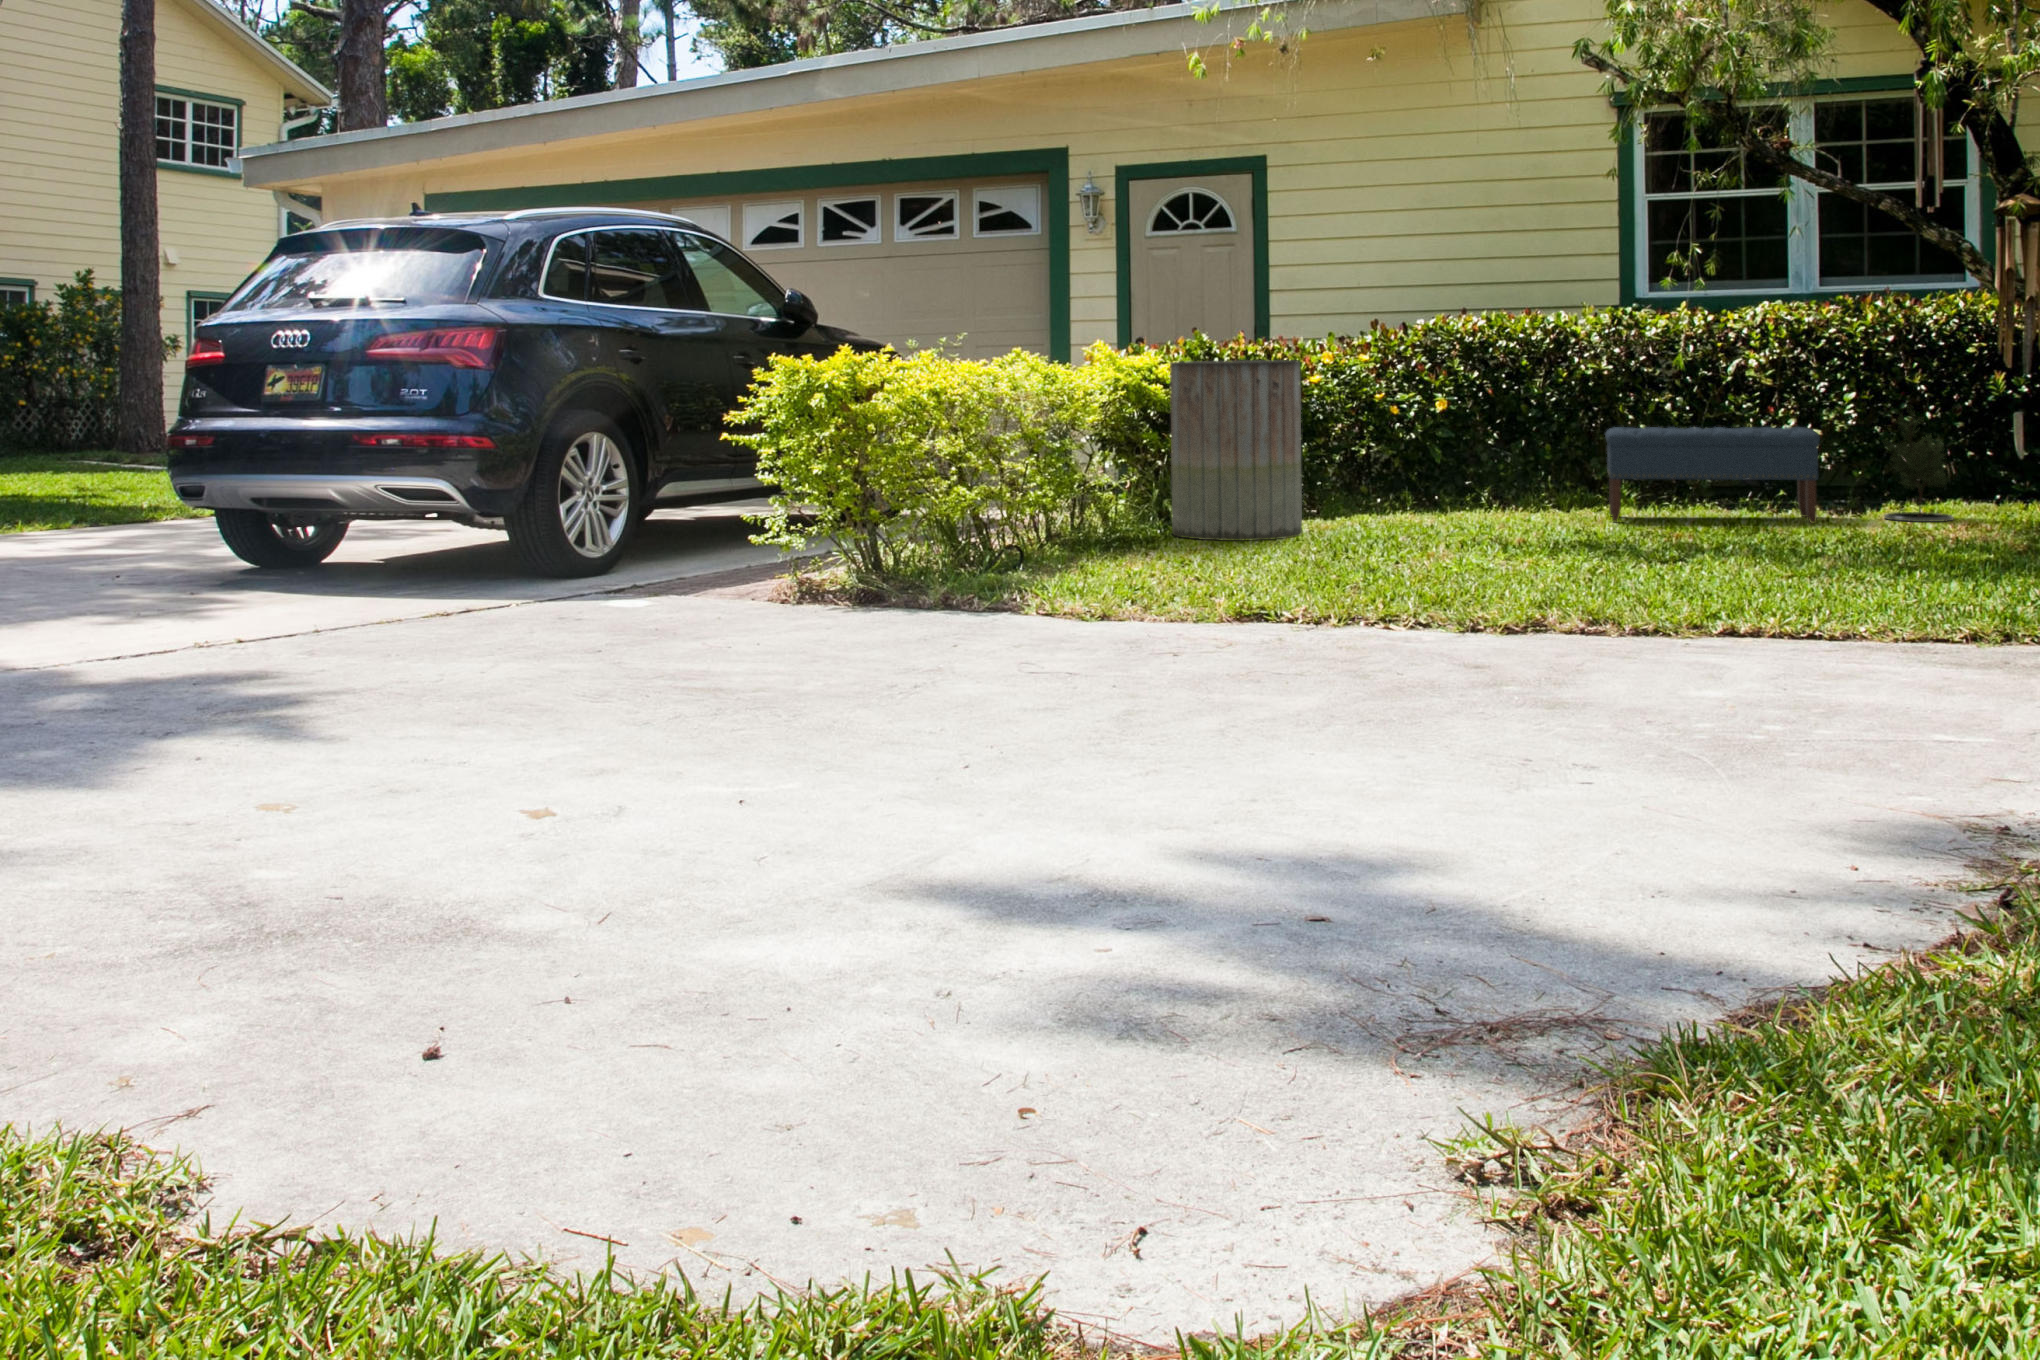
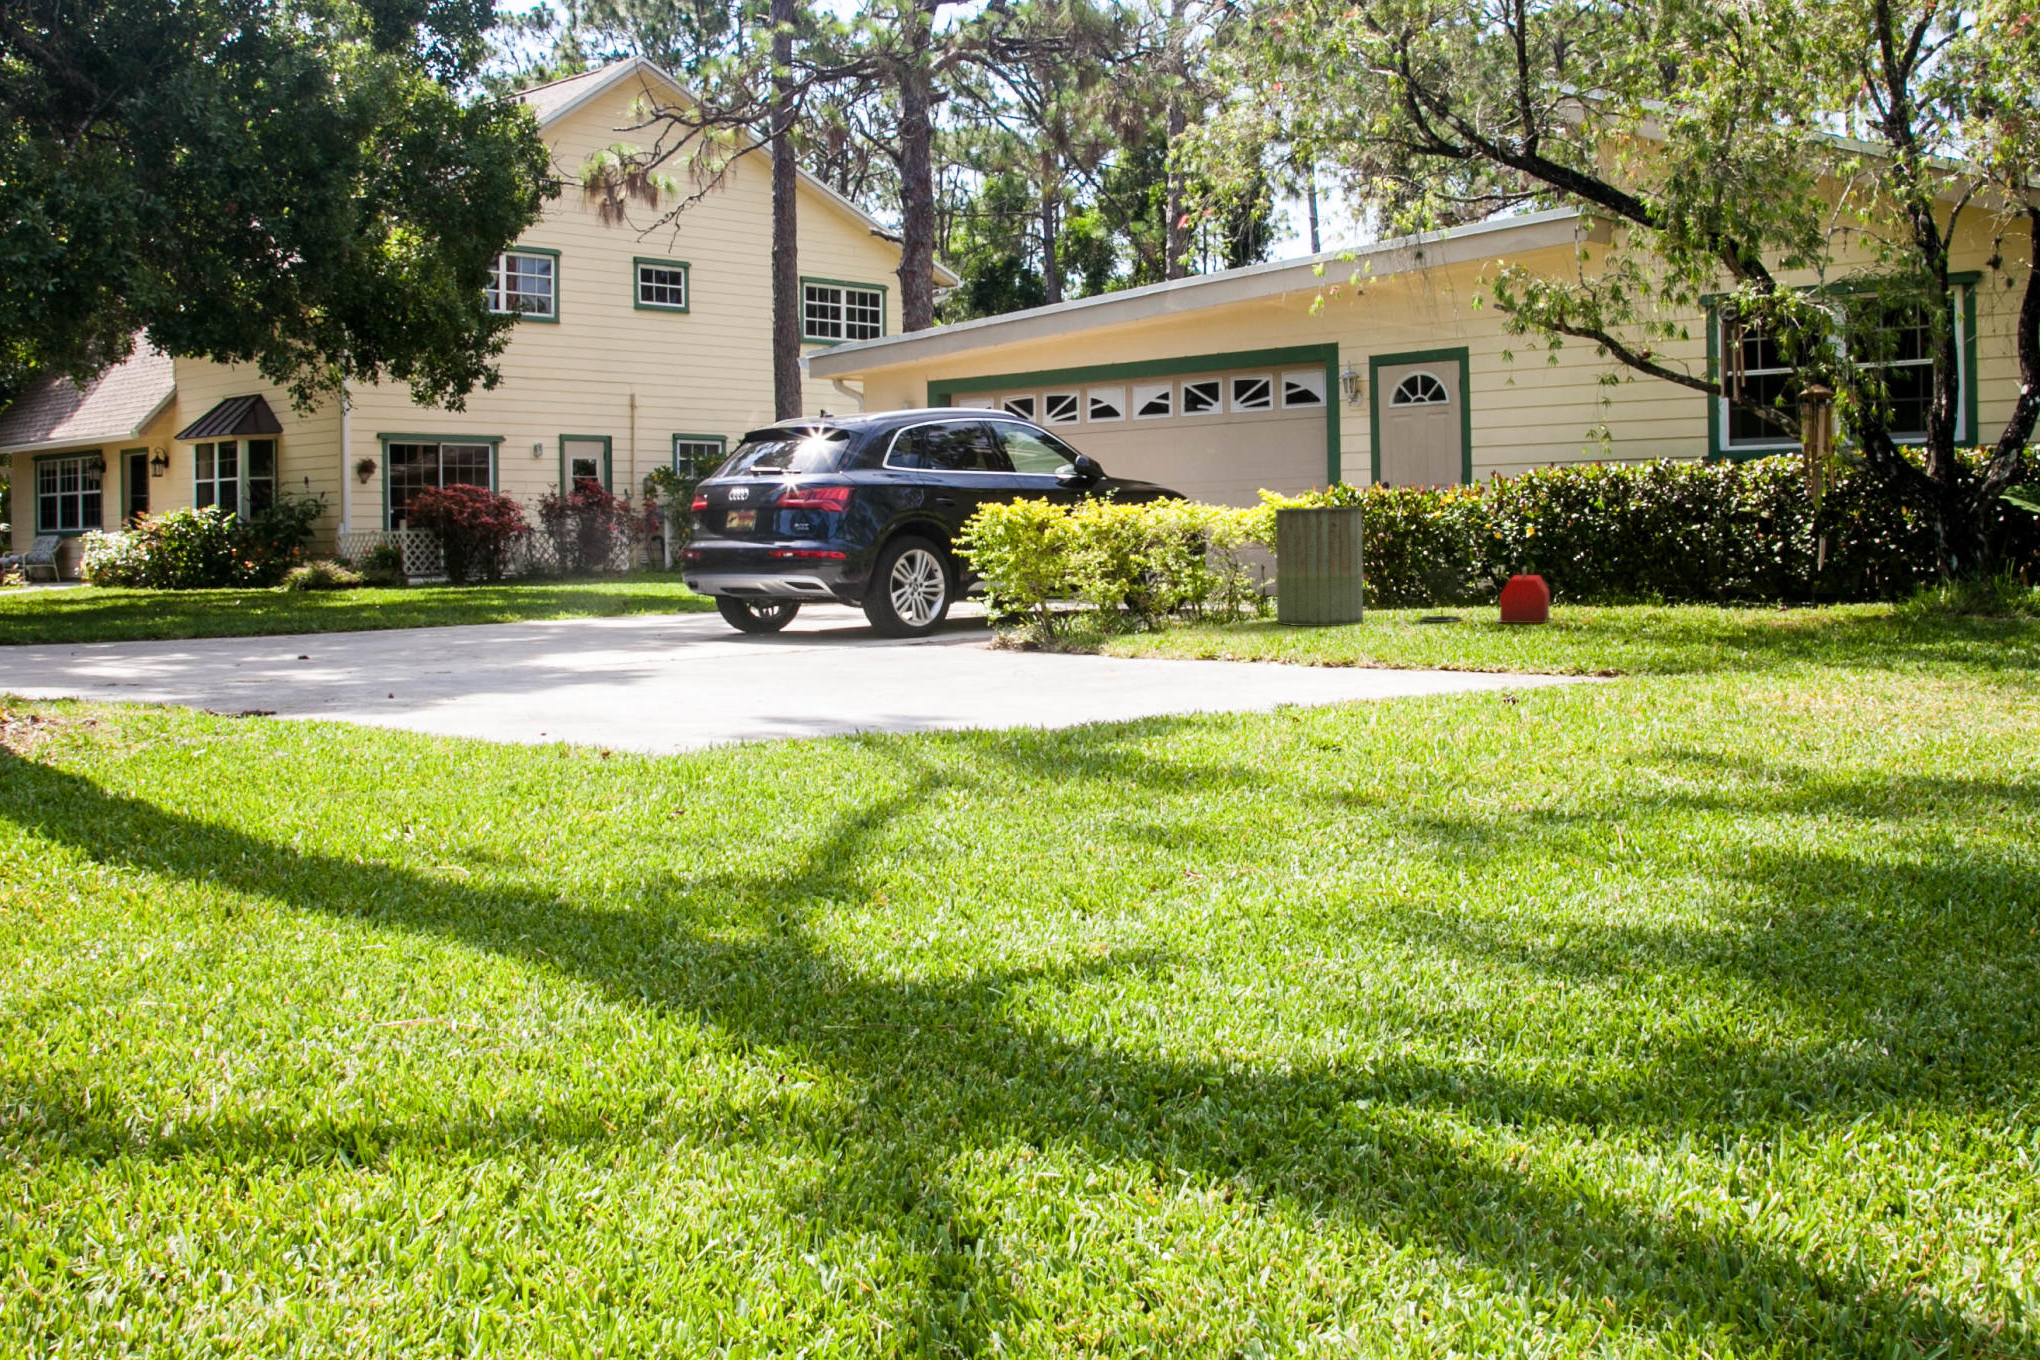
potted tree: present [1884,411,1954,522] -> present [1421,548,1462,622]
bench: present [1605,427,1820,523] -> none [1582,556,1738,626]
toolbox: none [1478,445,1566,527] -> present [1500,567,1549,623]

